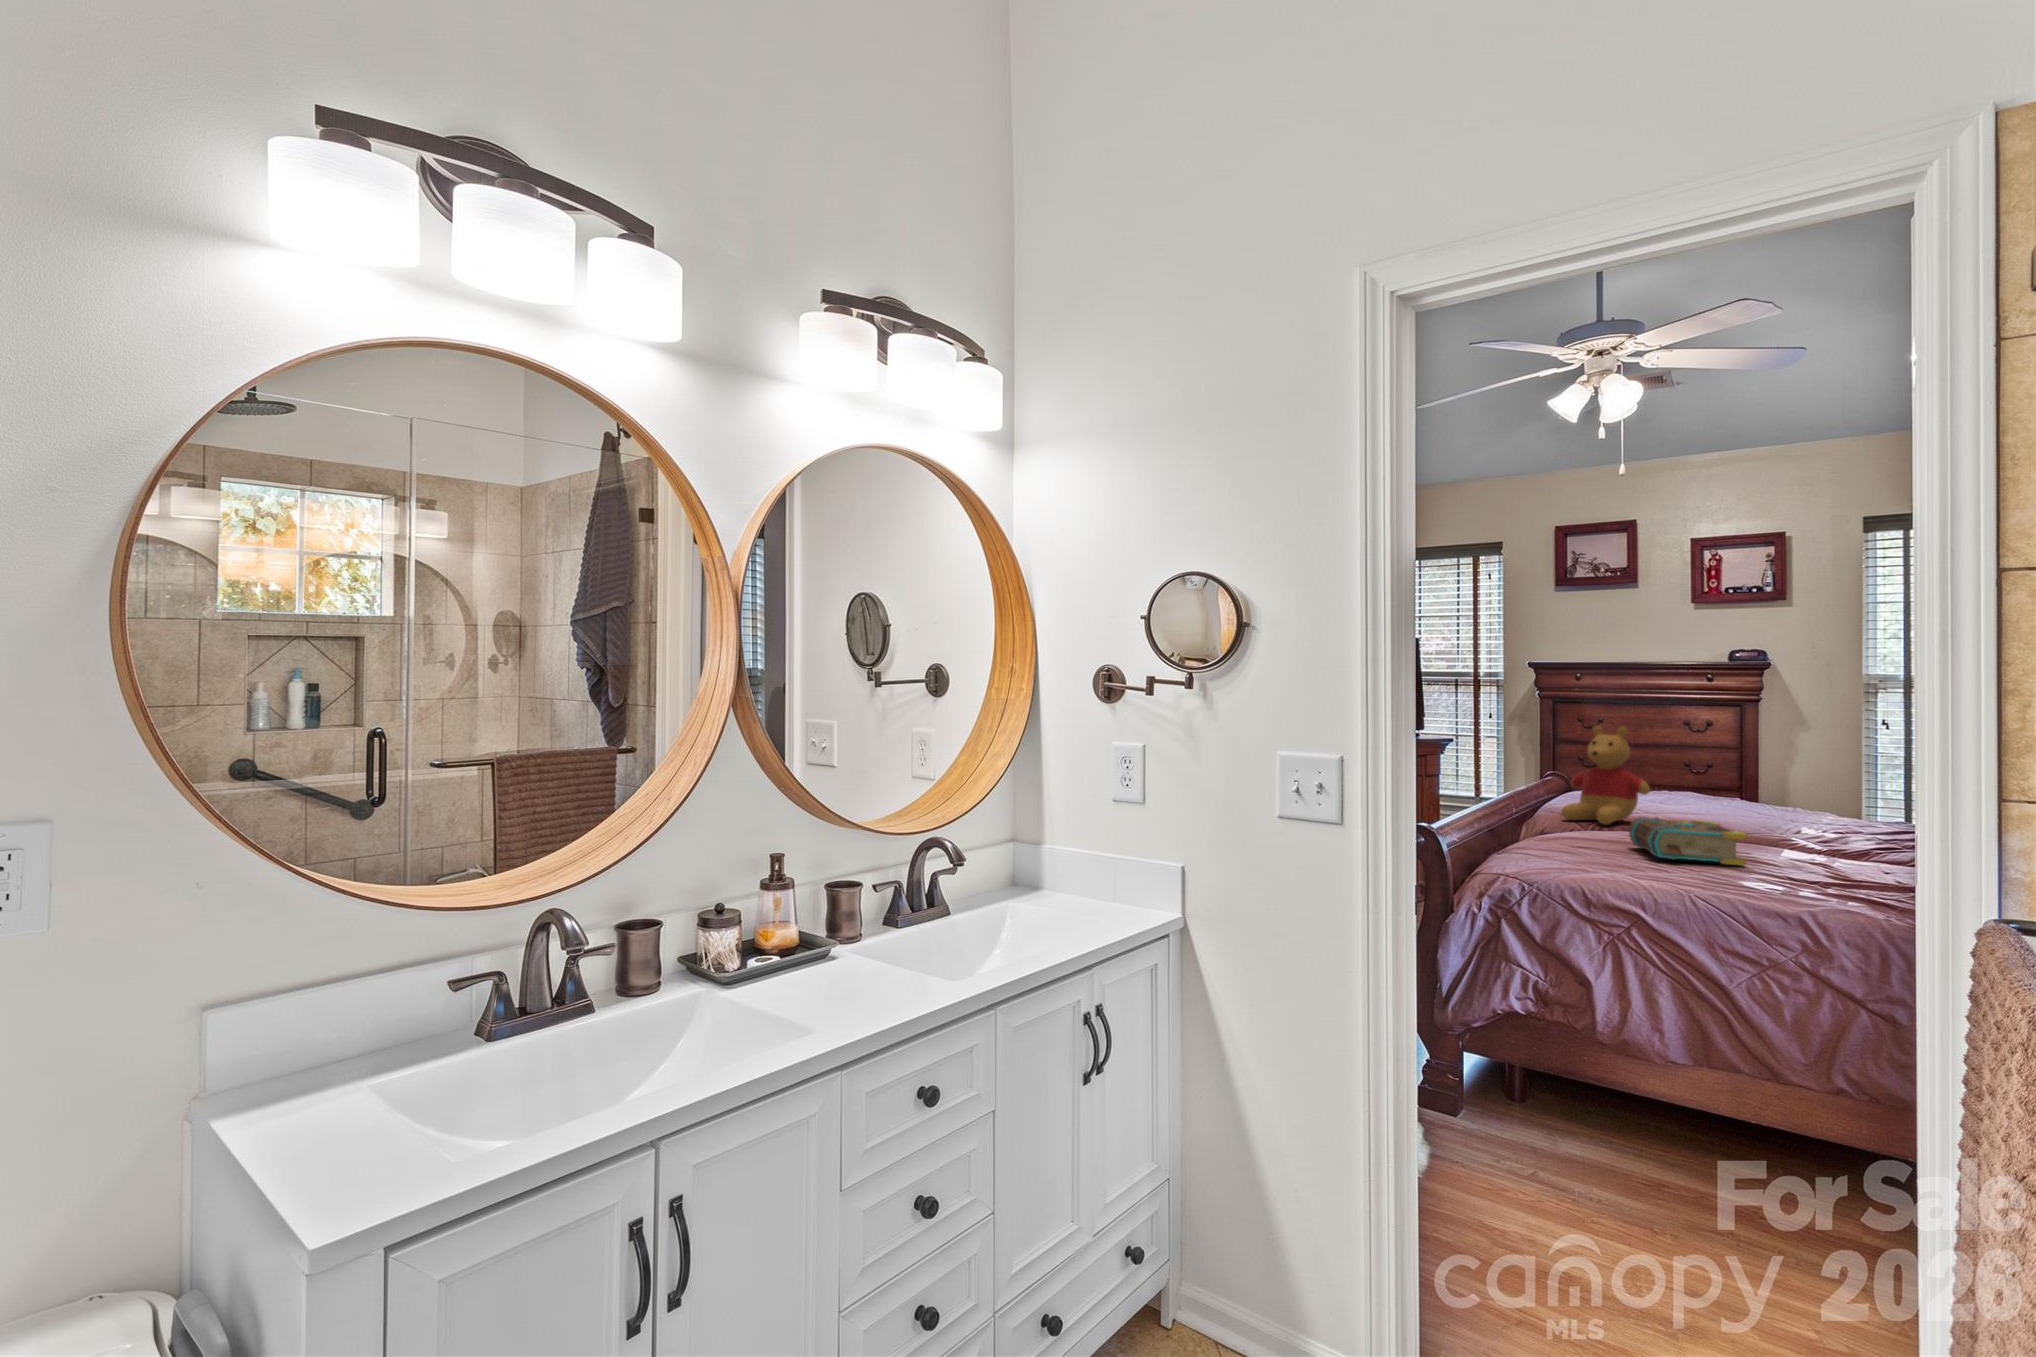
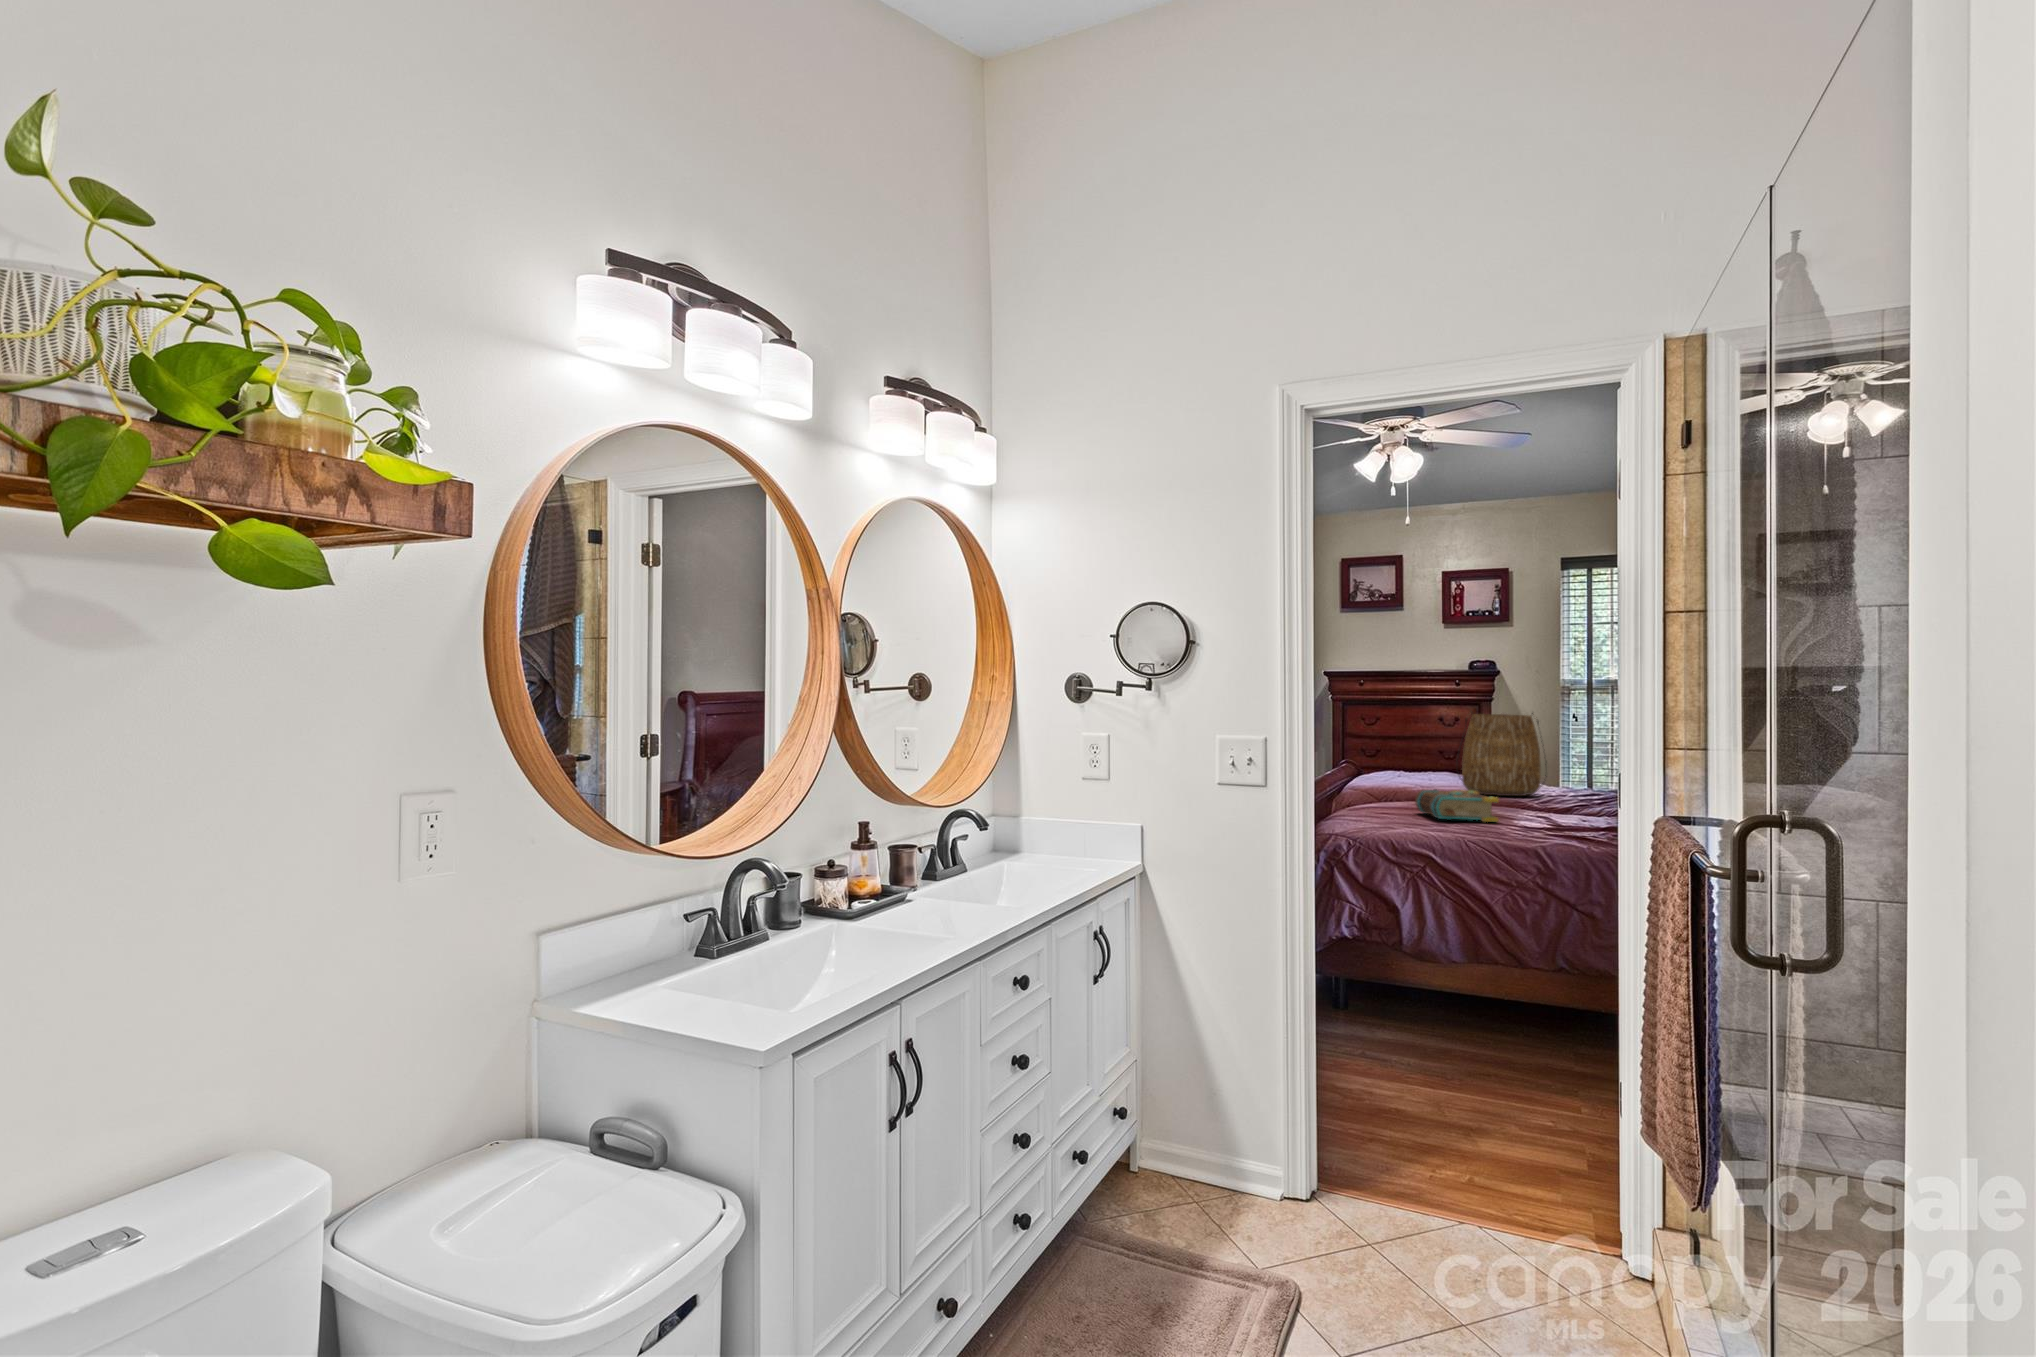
tote bag: none [1698,714,1828,828] -> present [1458,713,1546,796]
stuffed bear: present [1561,725,1650,825] -> none [1360,720,1425,798]

